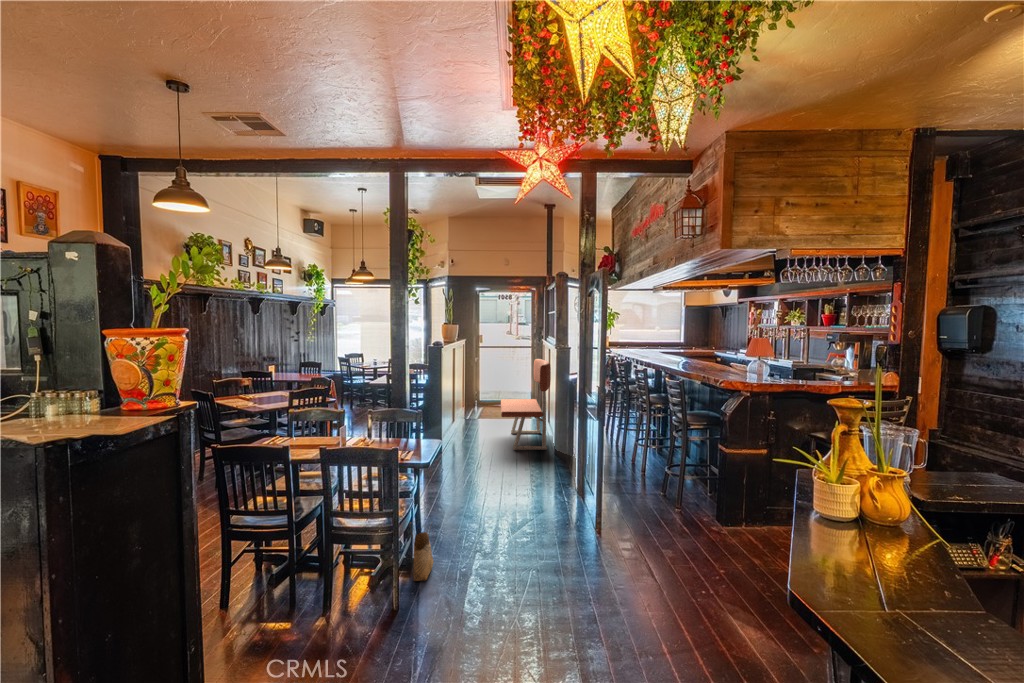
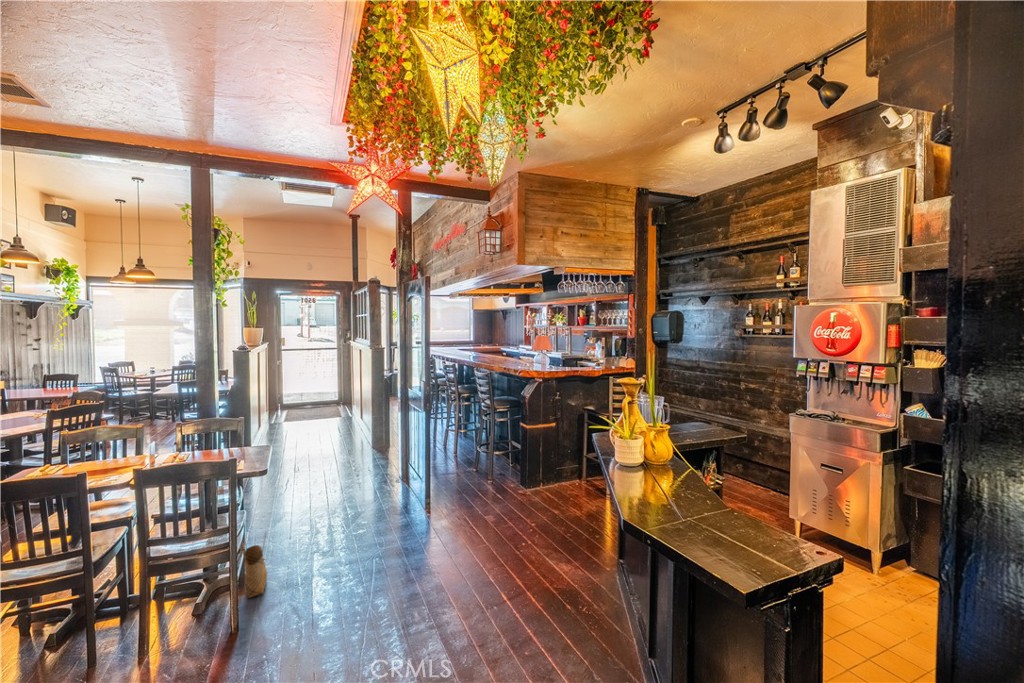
bench: present [501,359,551,450] -> none [313,360,366,450]

